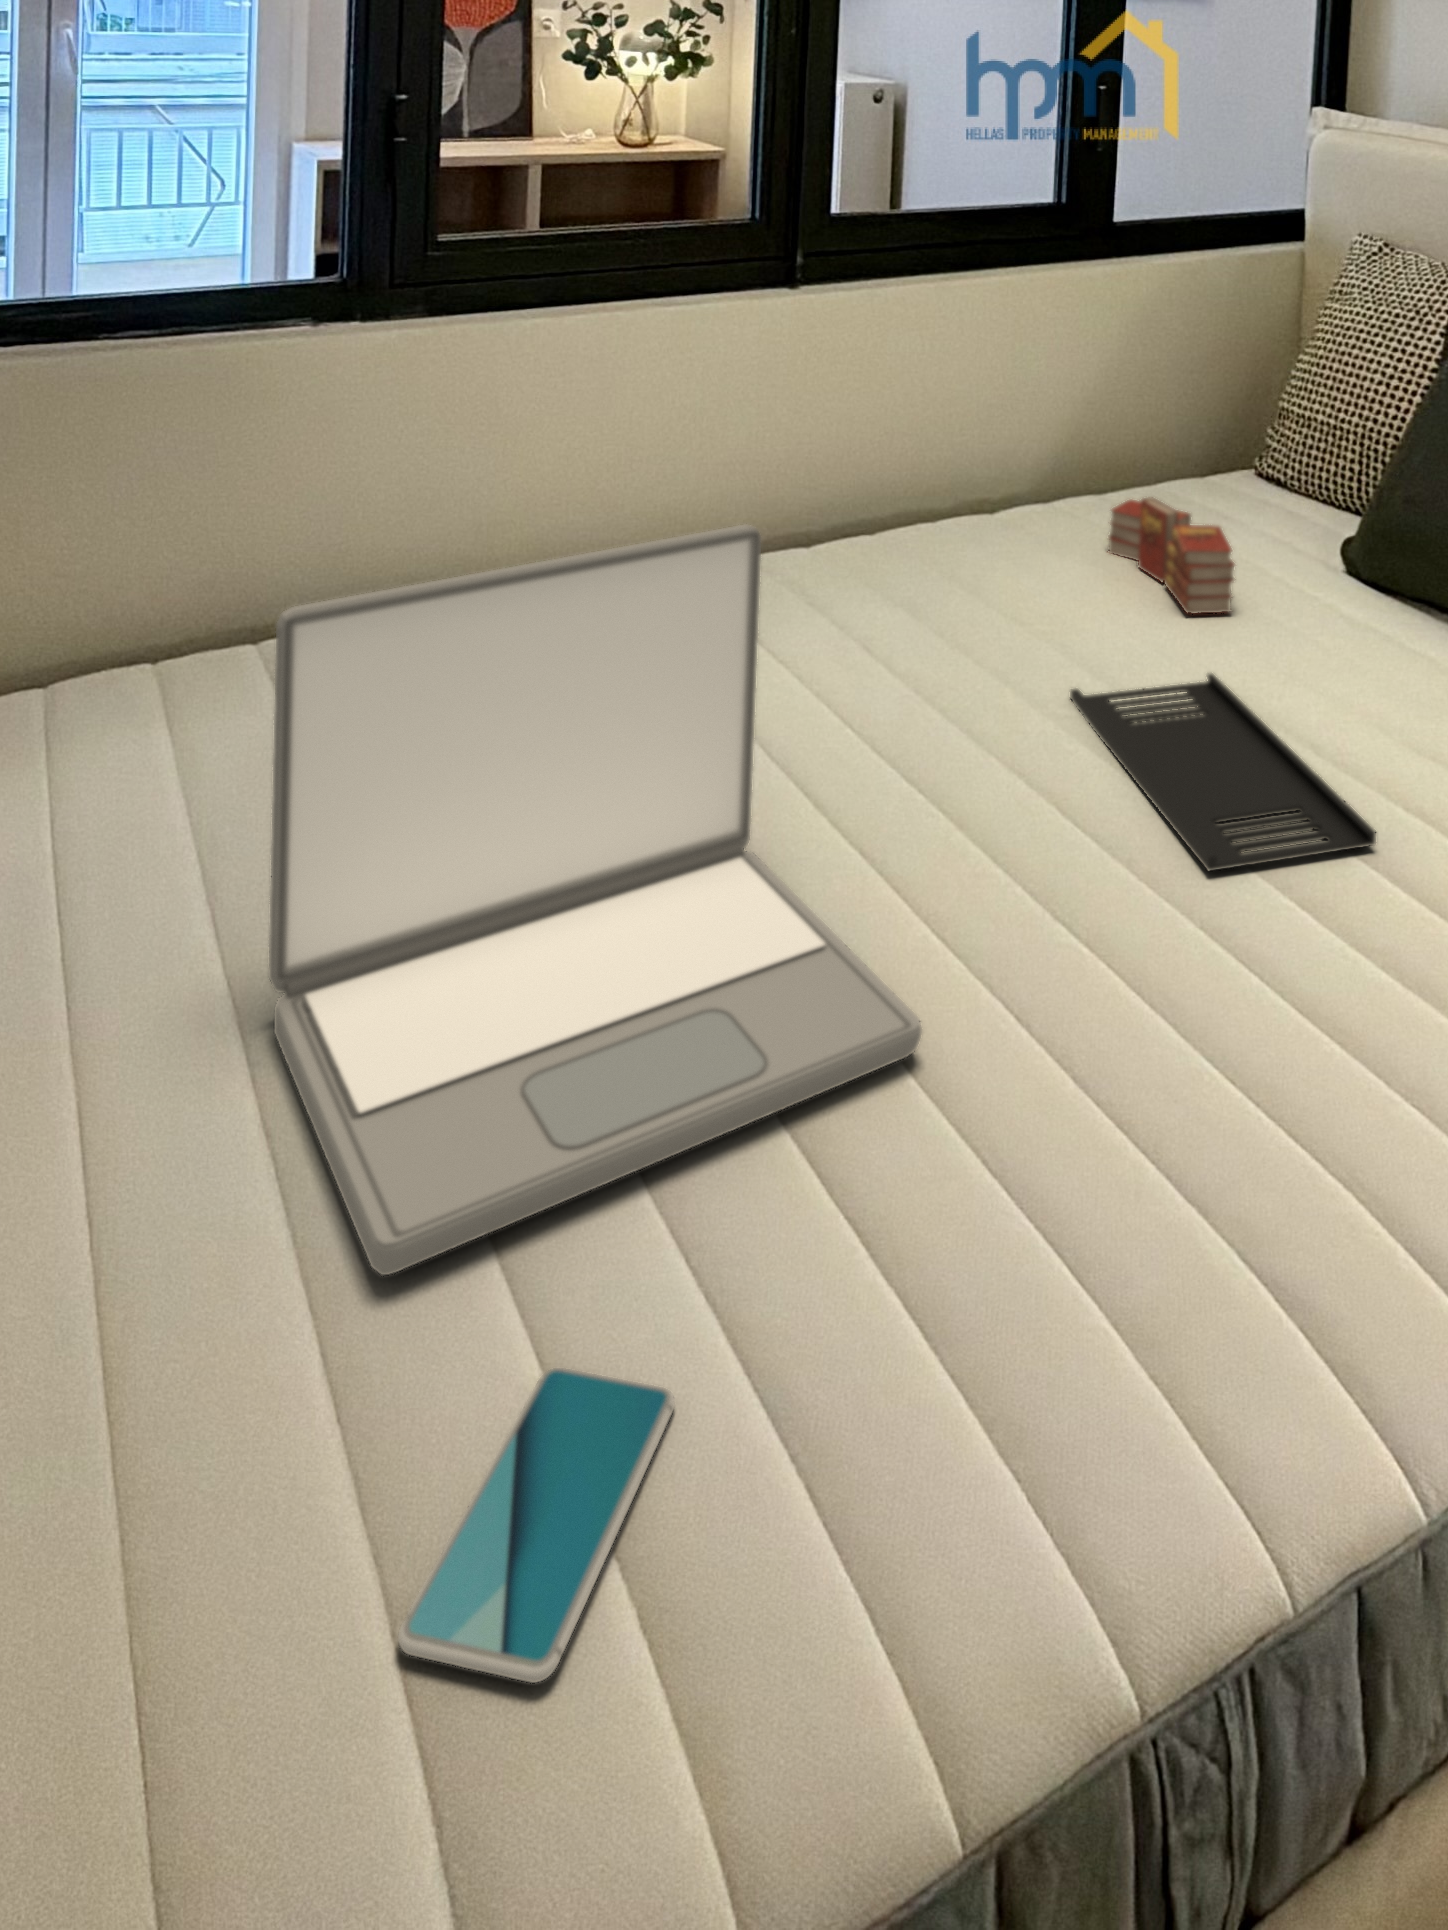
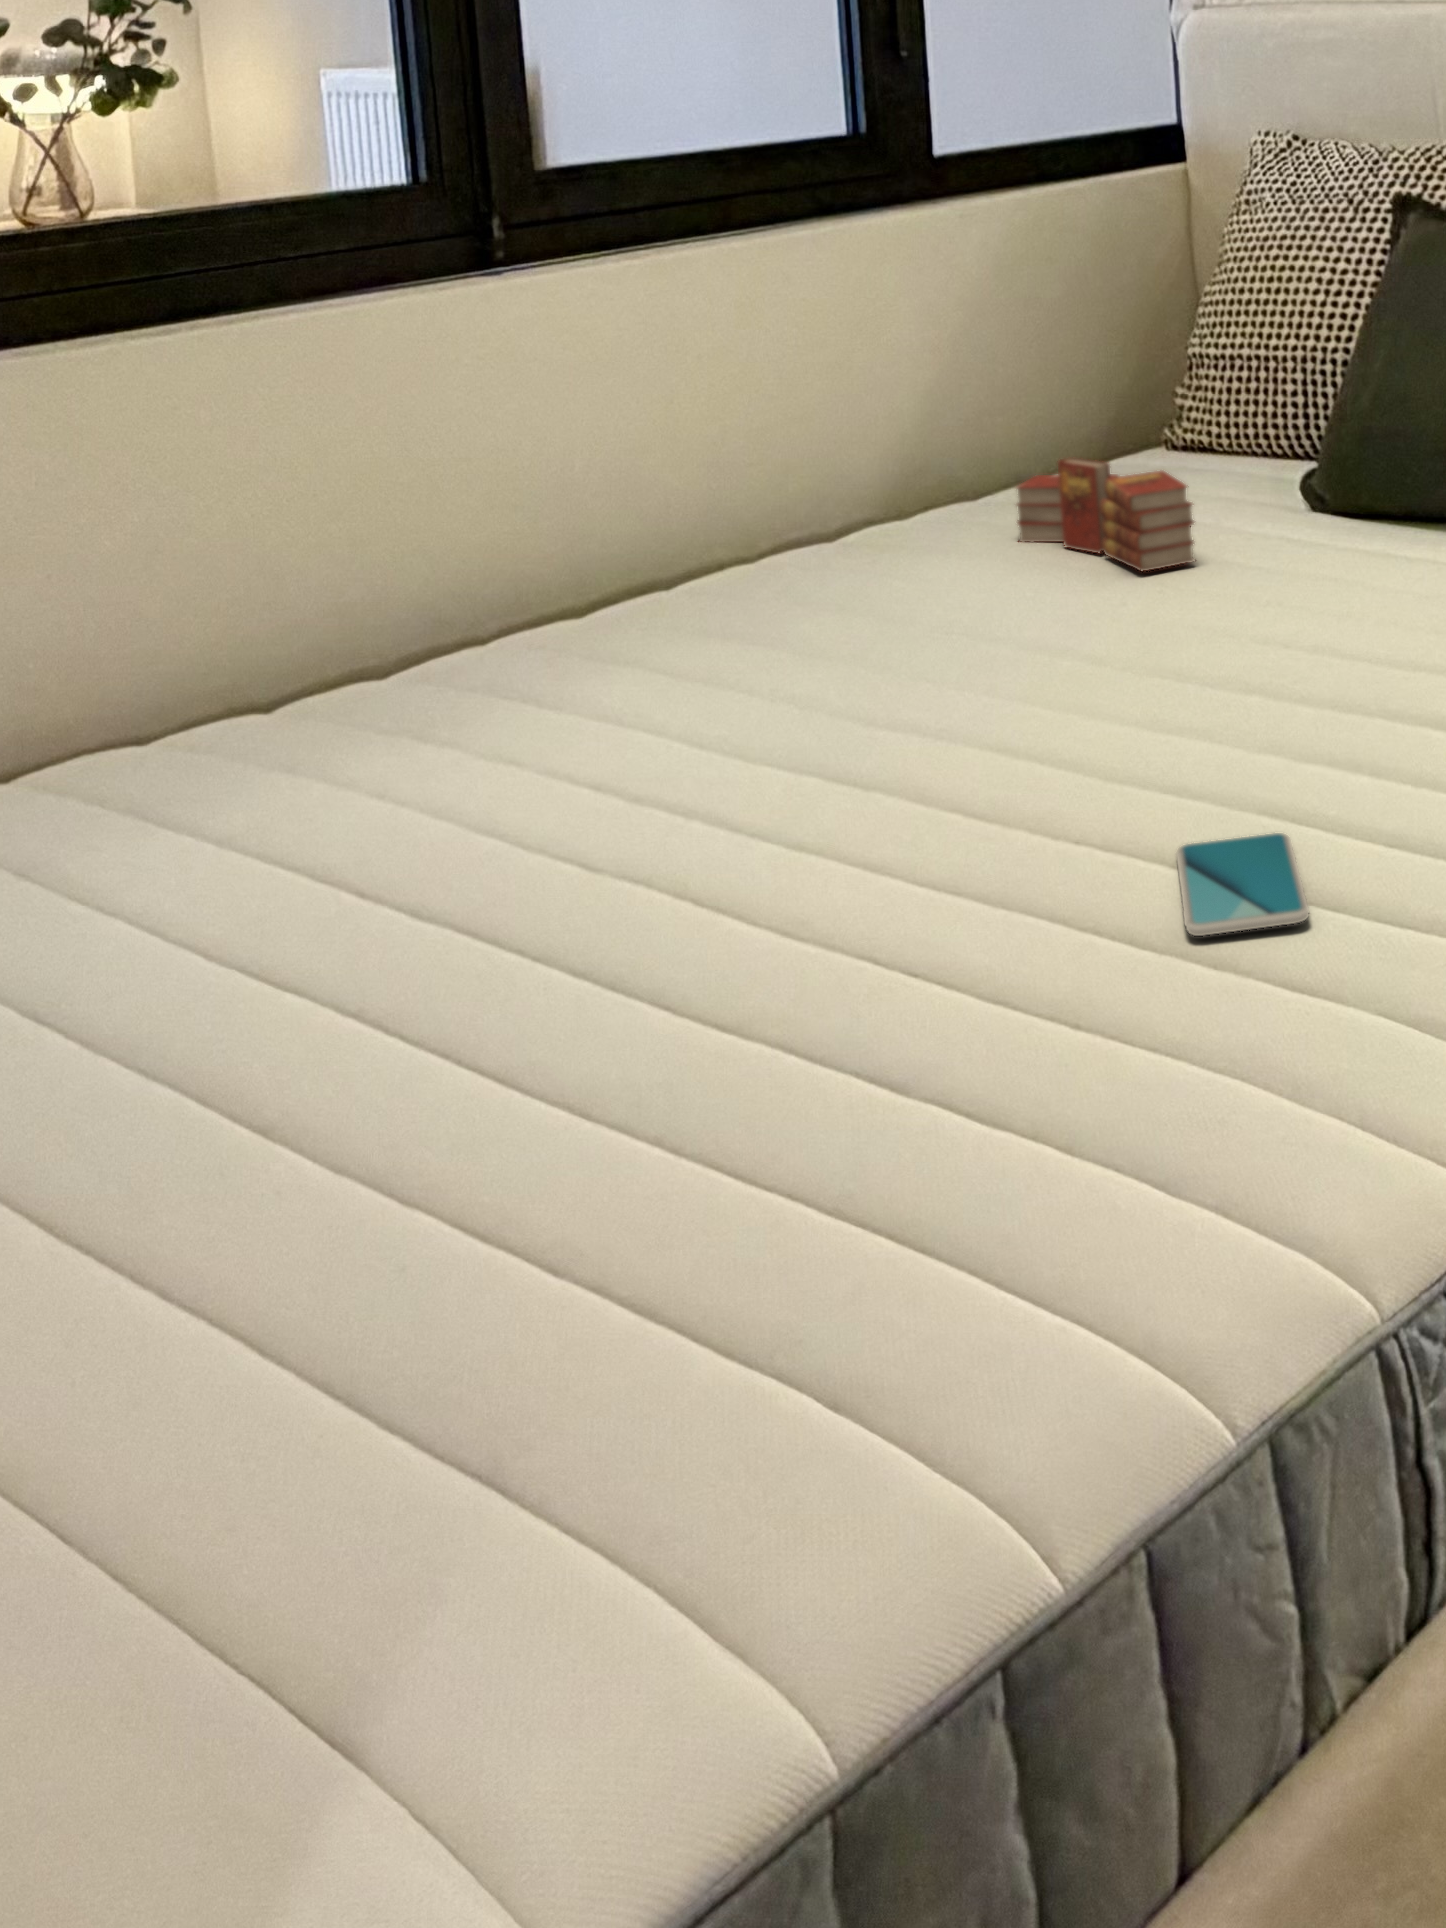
laptop: present [269,525,922,1275] -> none [108,438,989,1177]
tray: present [1070,674,1376,871] -> none [1029,609,1422,748]
smartphone: present [398,1368,675,1682] -> present [1176,833,1309,936]

